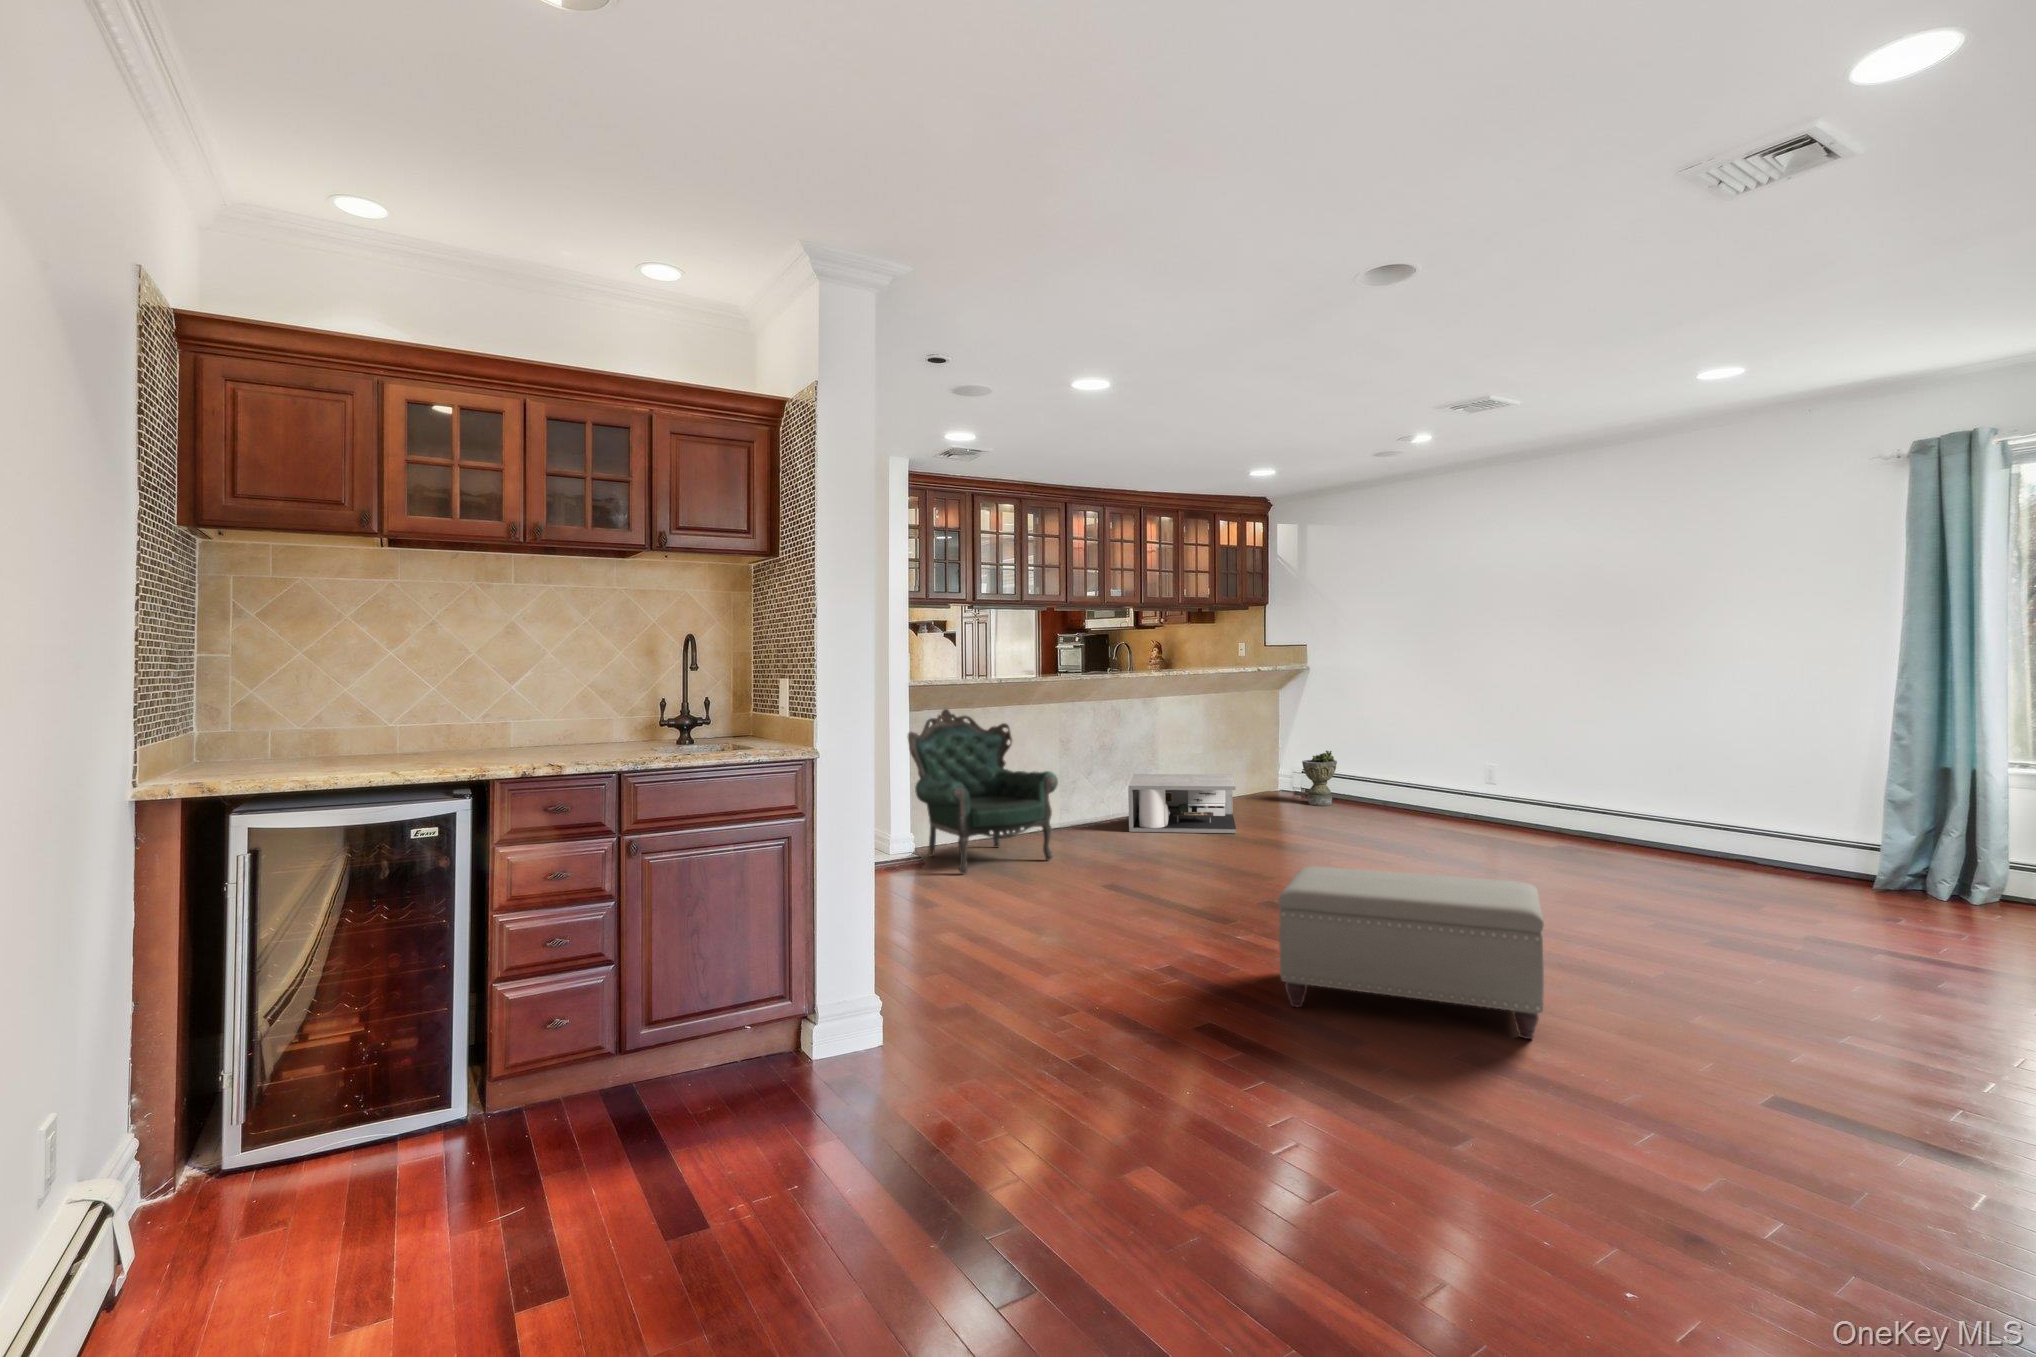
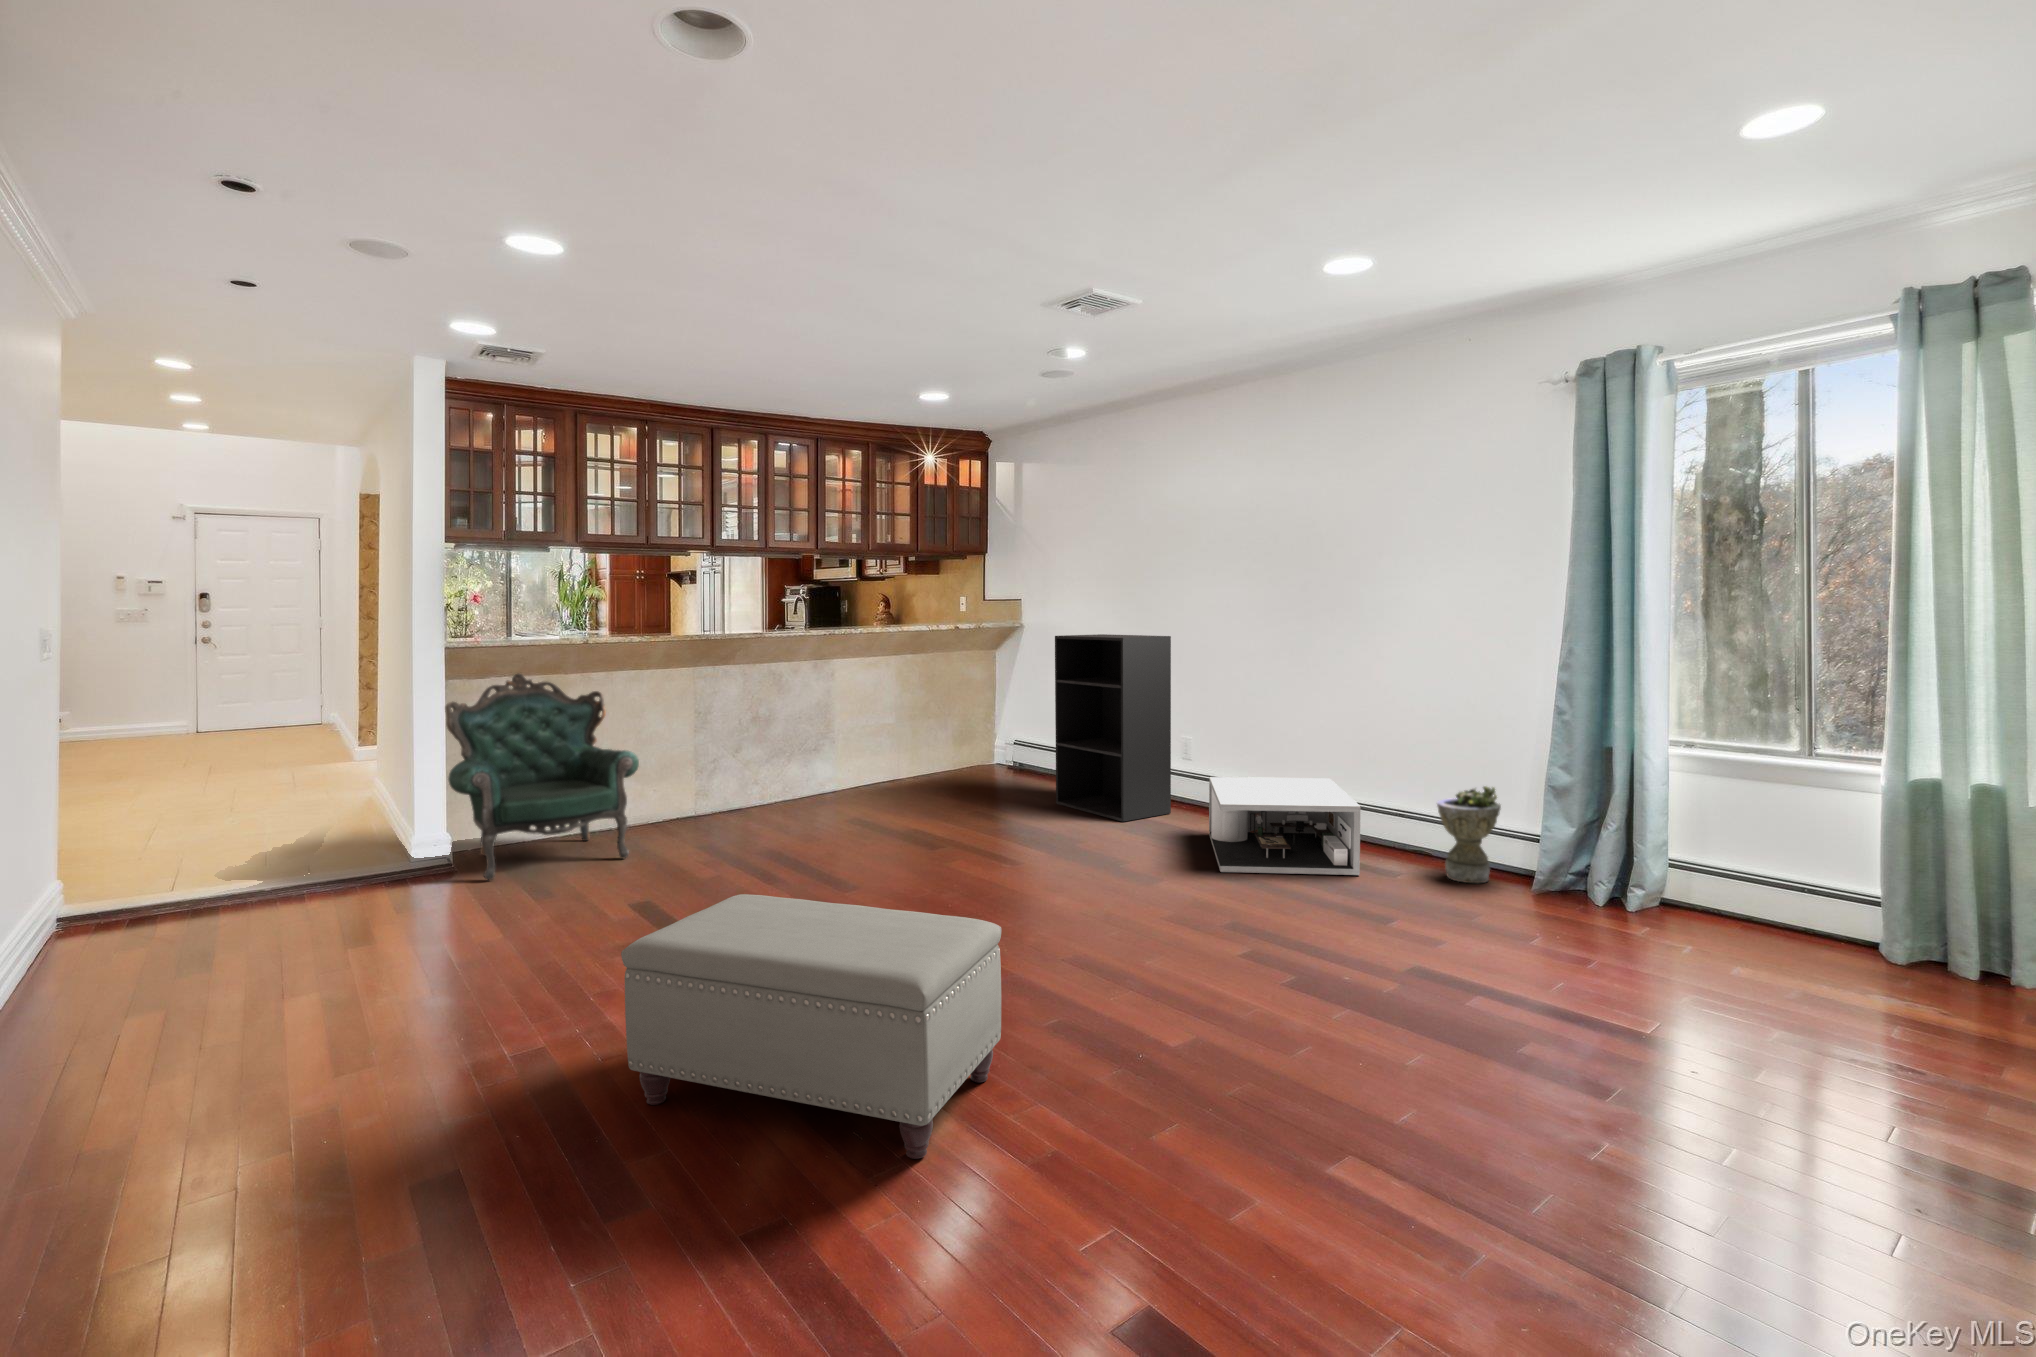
bookshelf: none [1367,673,1484,837] -> present [1055,634,1171,822]
planter: present [1302,751,1337,806] -> present [1437,786,1501,883]
coffee table: present [1128,774,1236,833] -> present [1209,777,1361,875]

